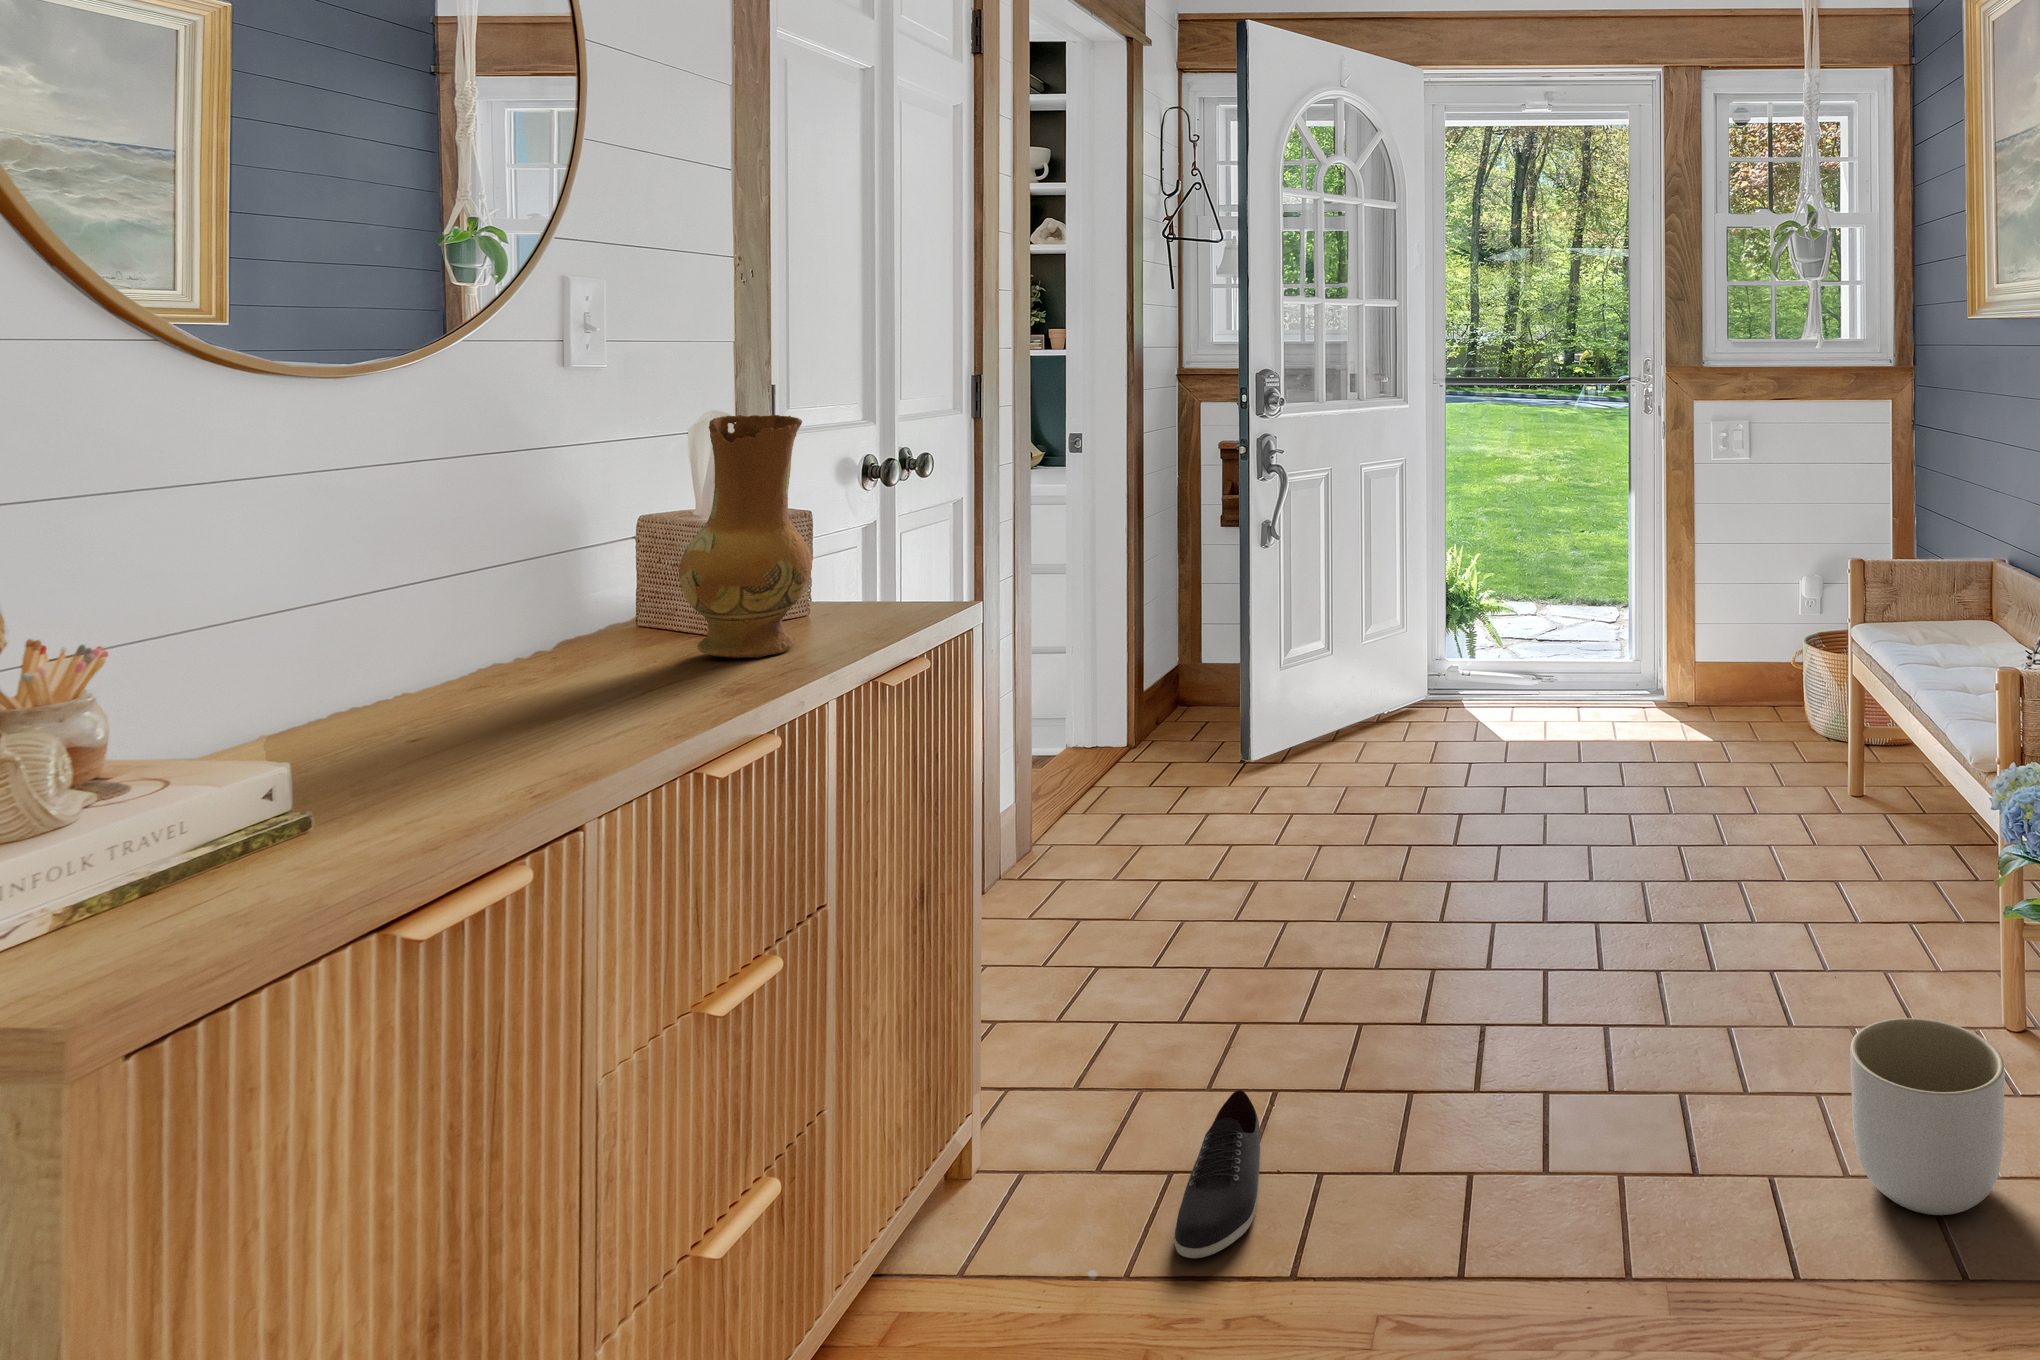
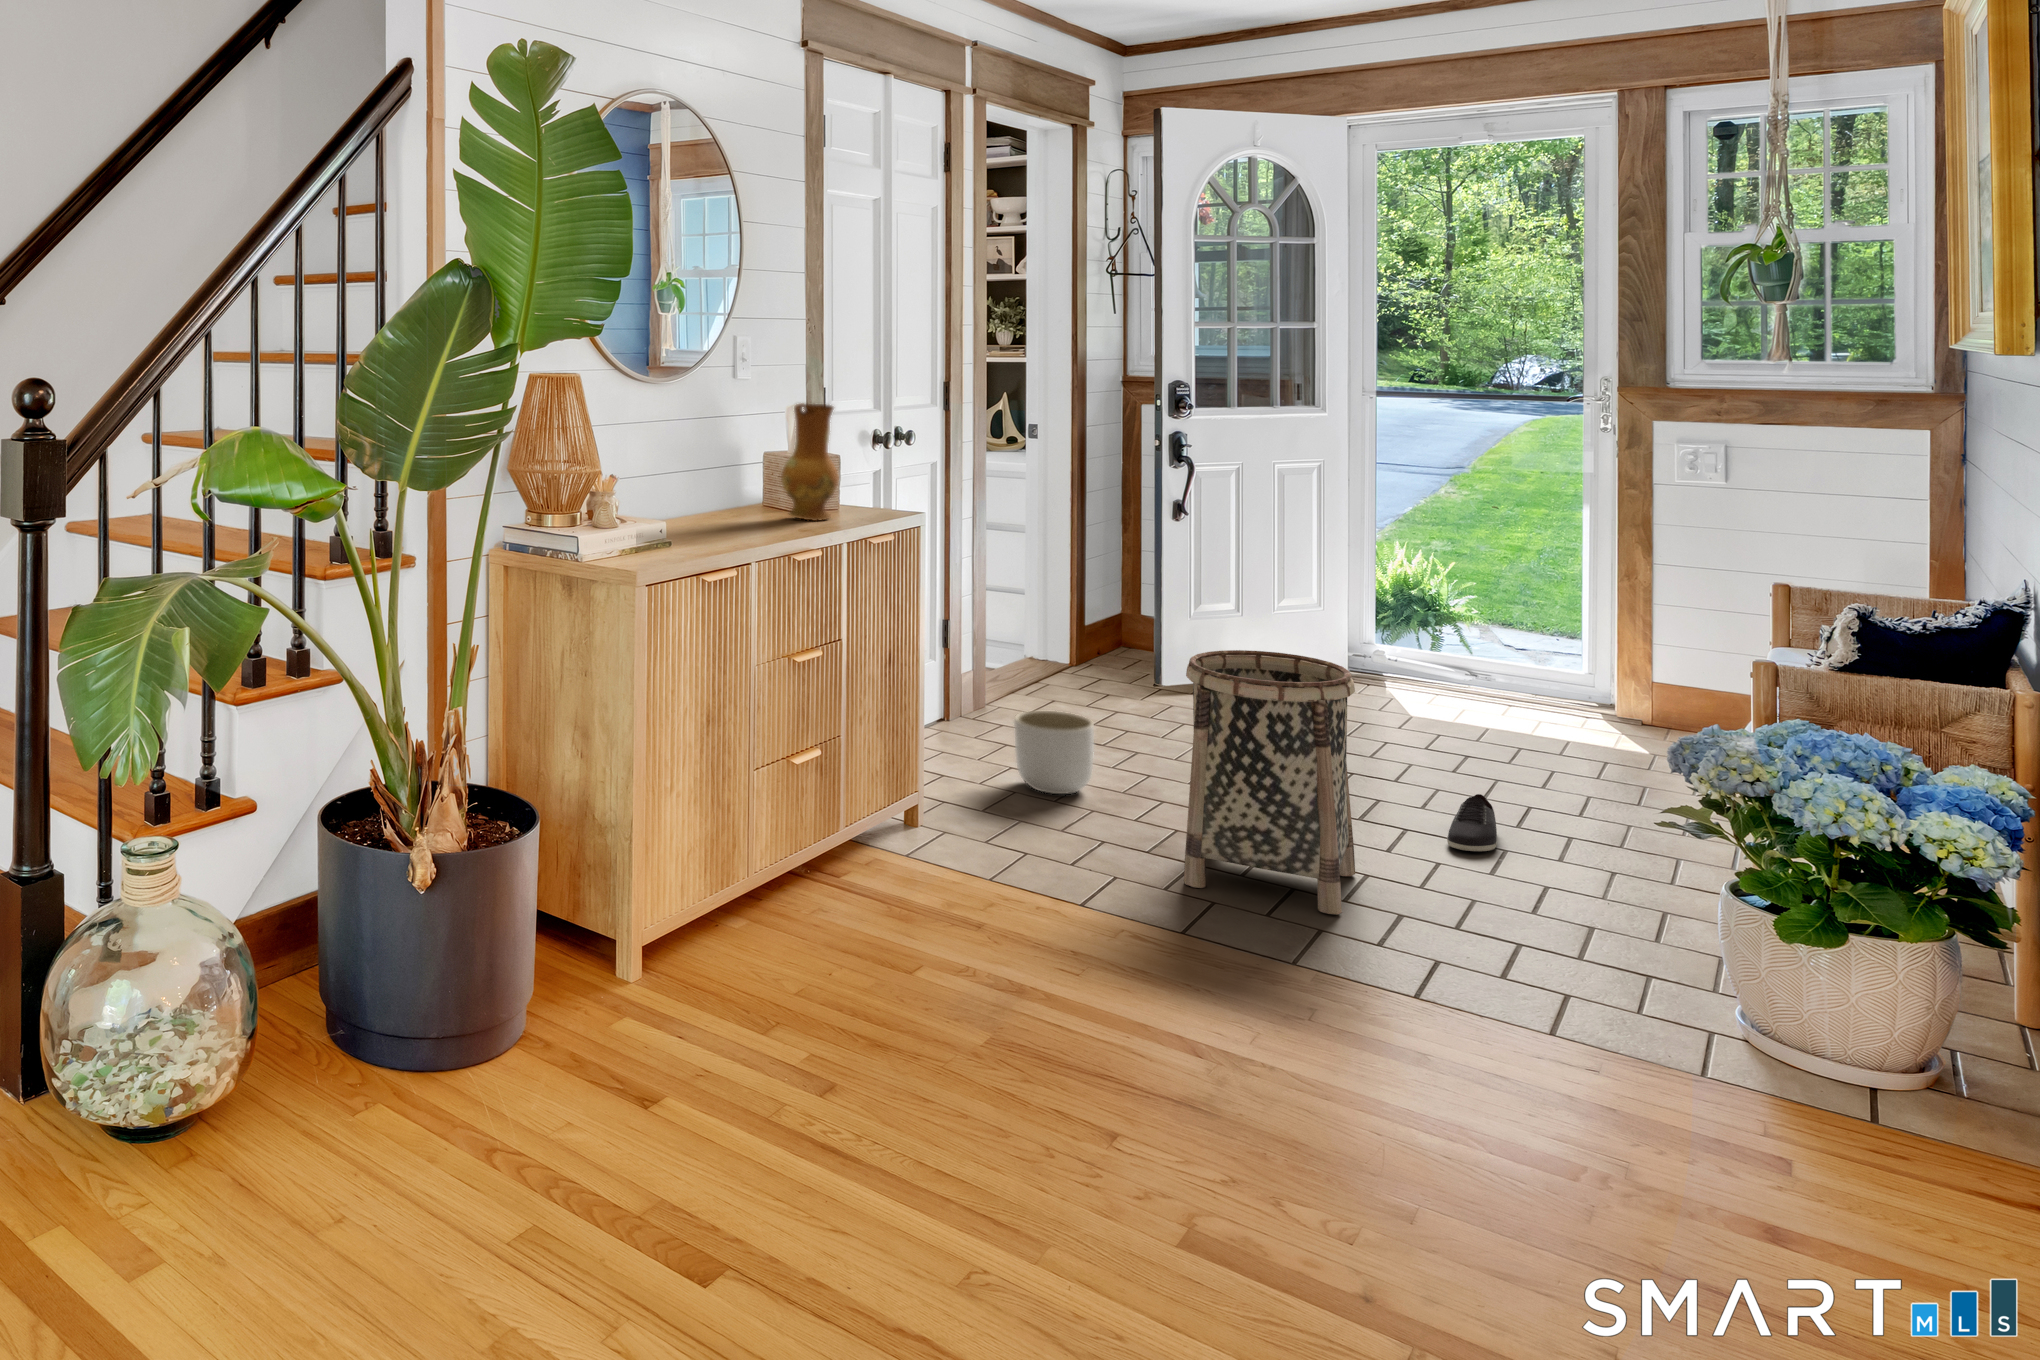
basket: none [1391,742,1617,1145] -> present [1184,650,1355,914]
planter: present [1850,1018,2005,1215] -> present [1014,711,1094,794]
shoe: present [1174,1090,1261,1258] -> present [1447,794,1497,851]

